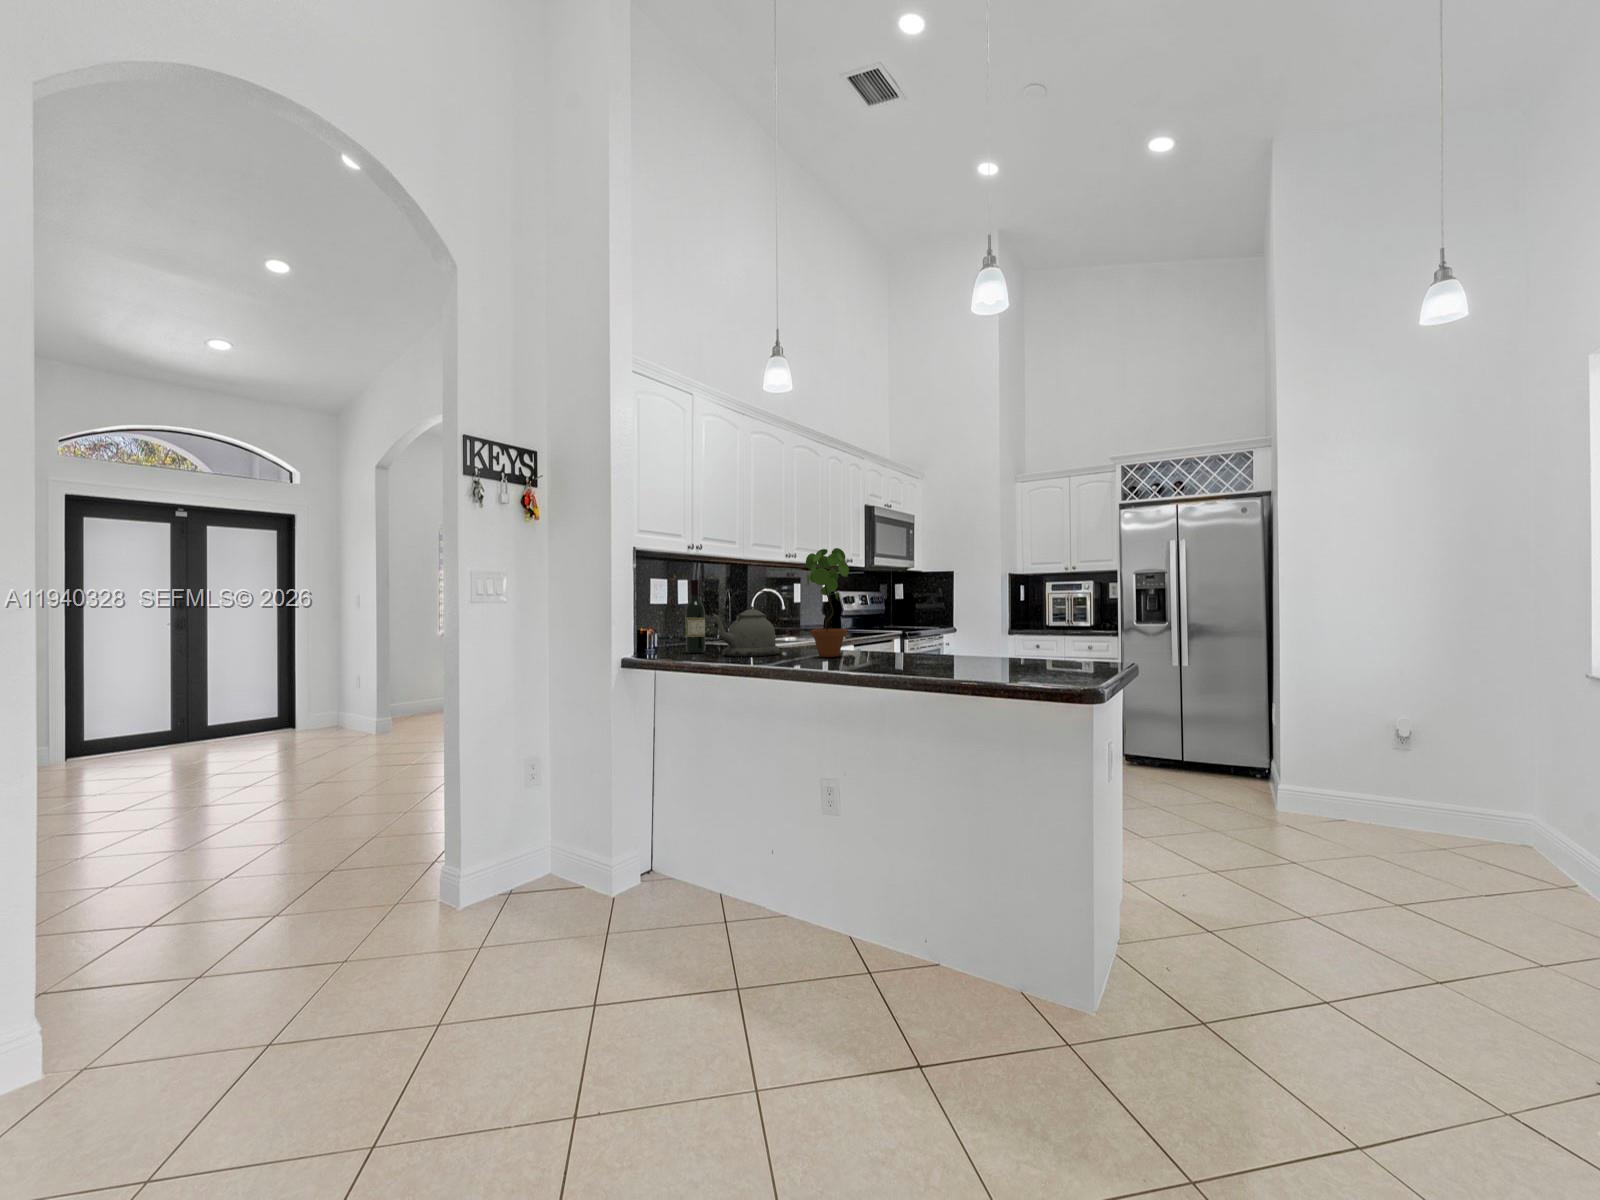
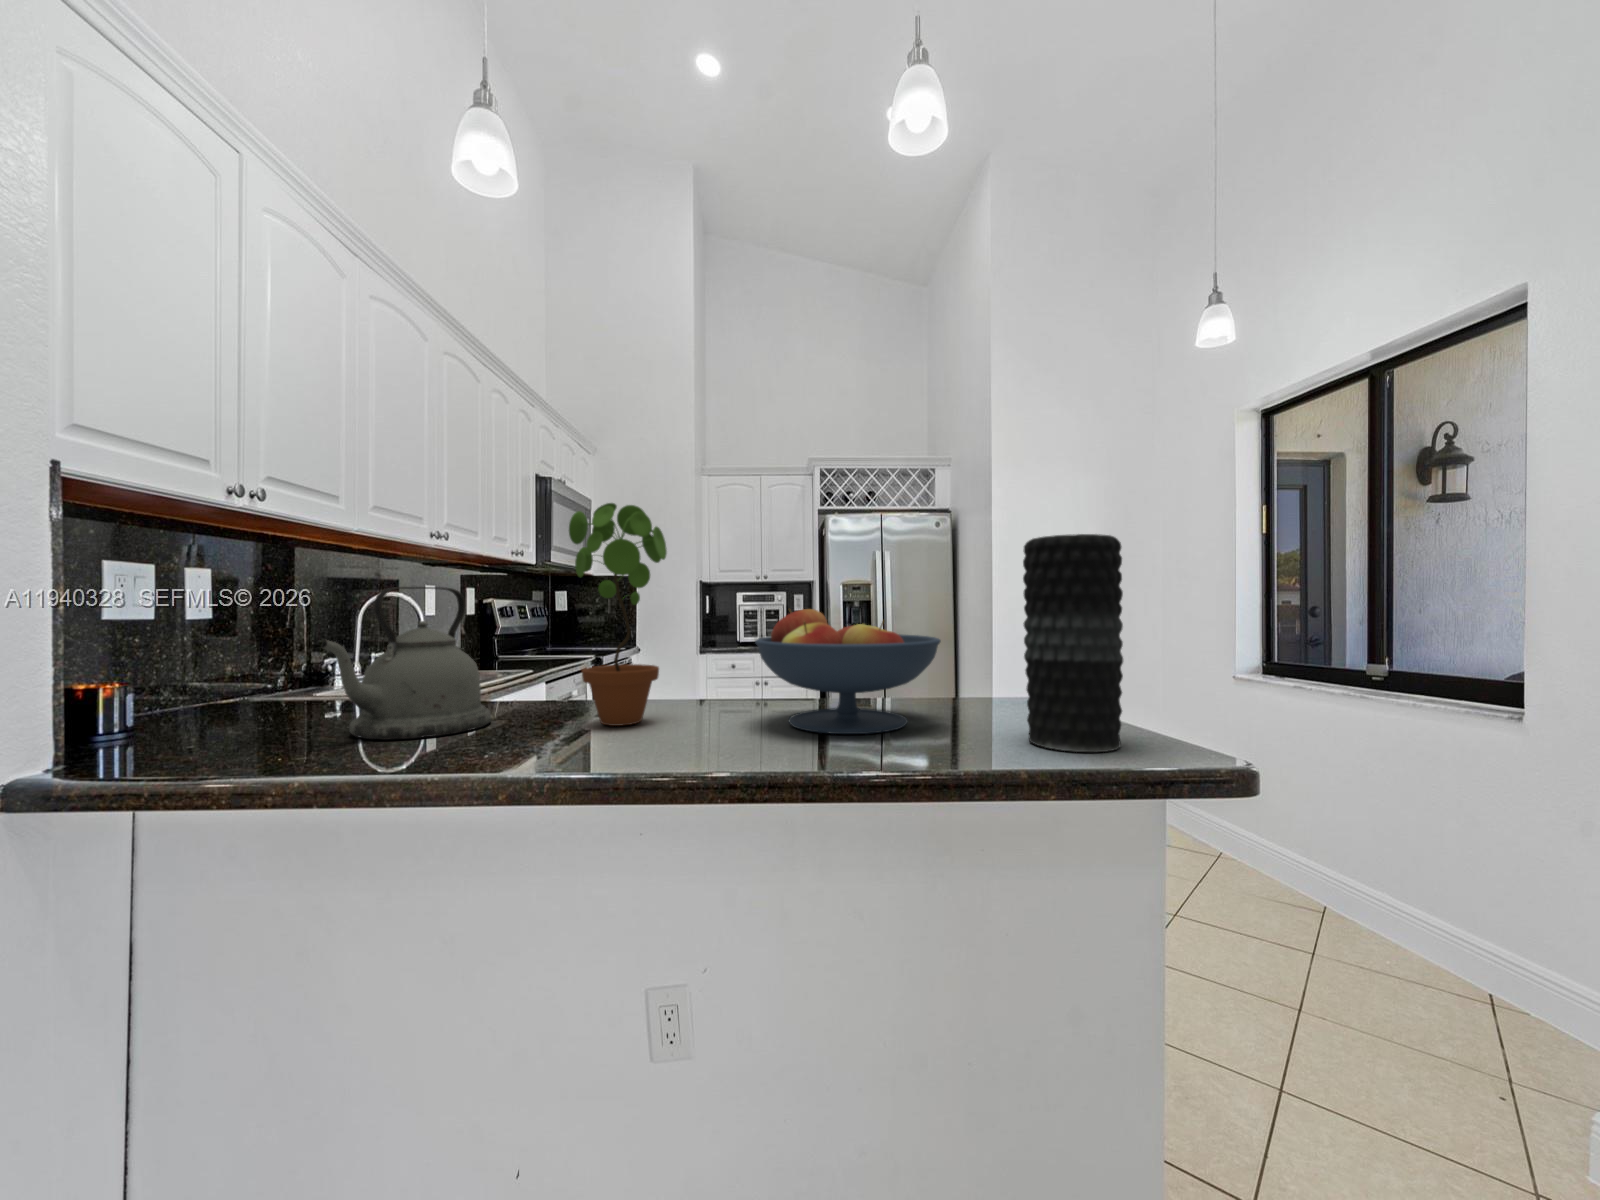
vase: none [978,565,1027,674] -> present [1023,534,1123,752]
wine bottle: present [685,580,705,653] -> none [228,560,287,736]
fruit bowl: none [878,601,976,664] -> present [755,609,941,734]

